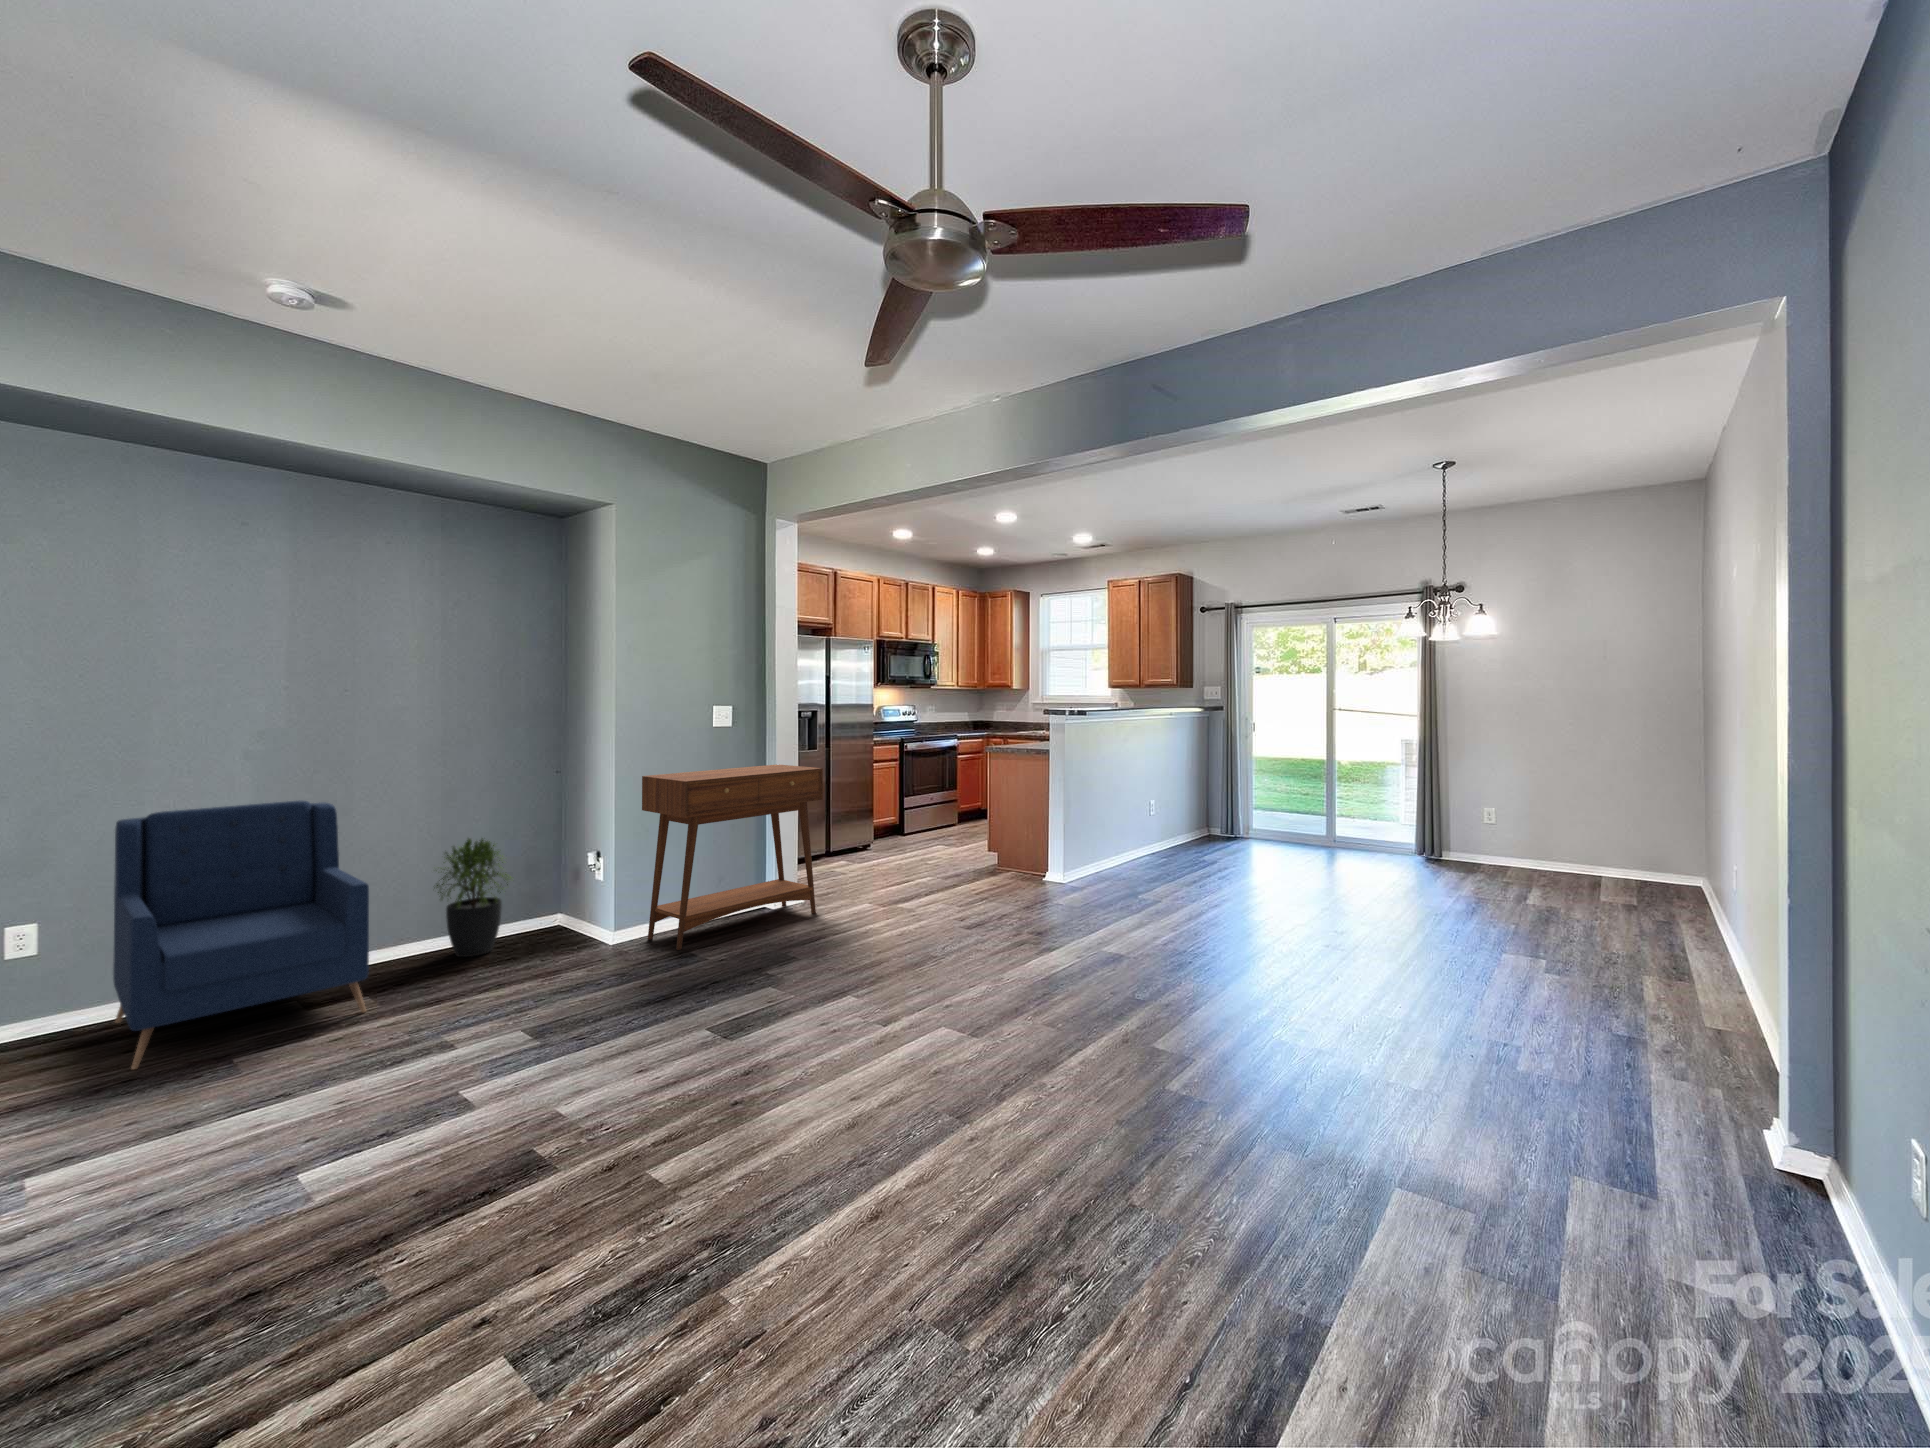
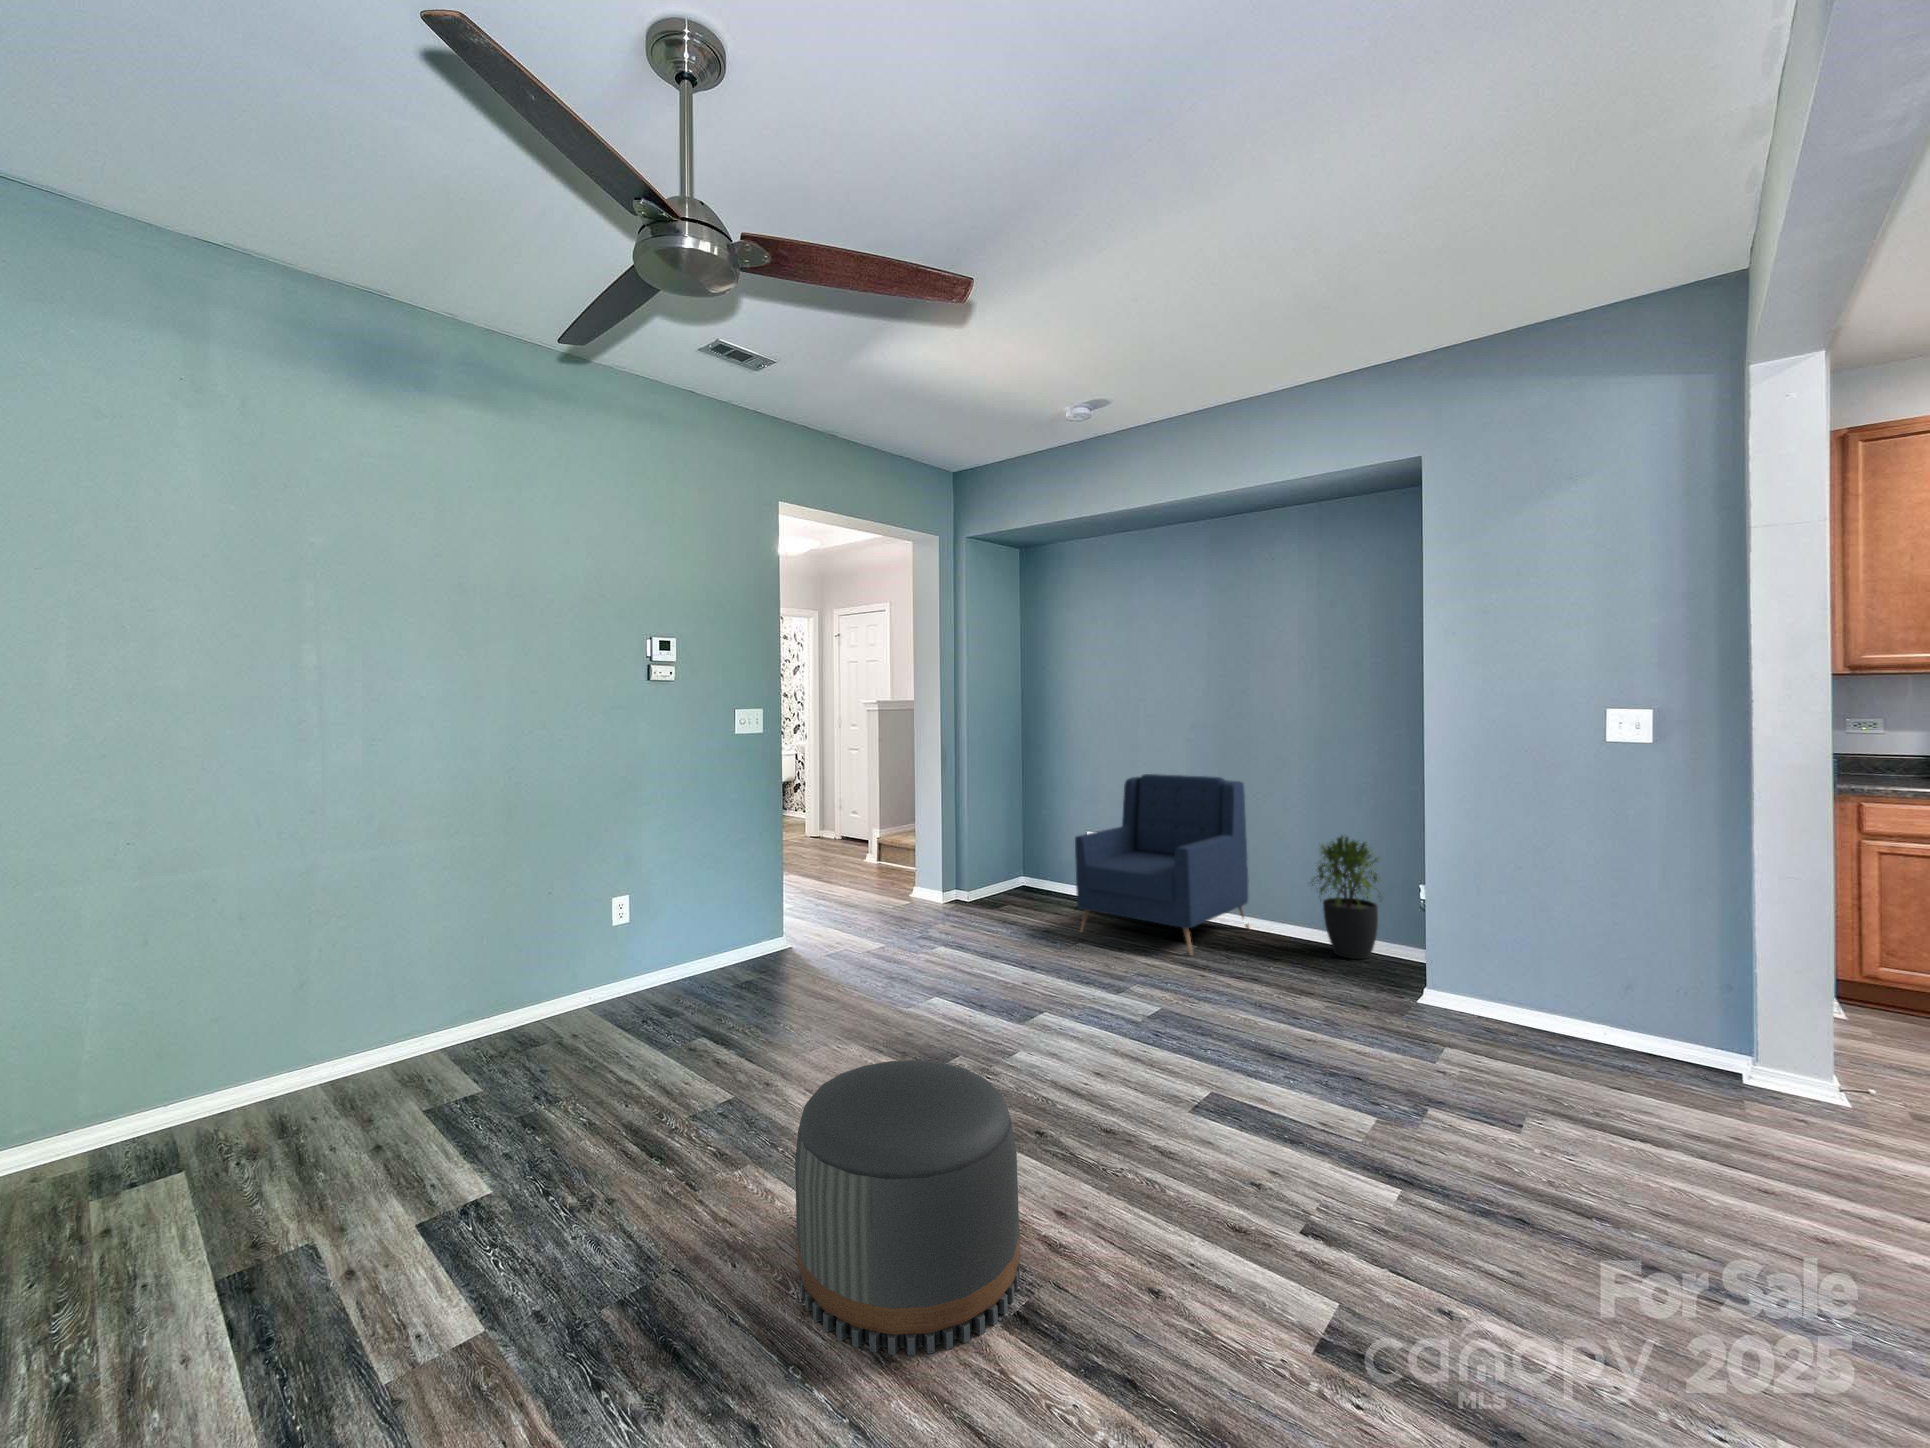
console table: present [642,764,823,950] -> none [1455,792,1841,1120]
pouf: none [818,1002,1000,1225] -> present [795,1060,1020,1355]

